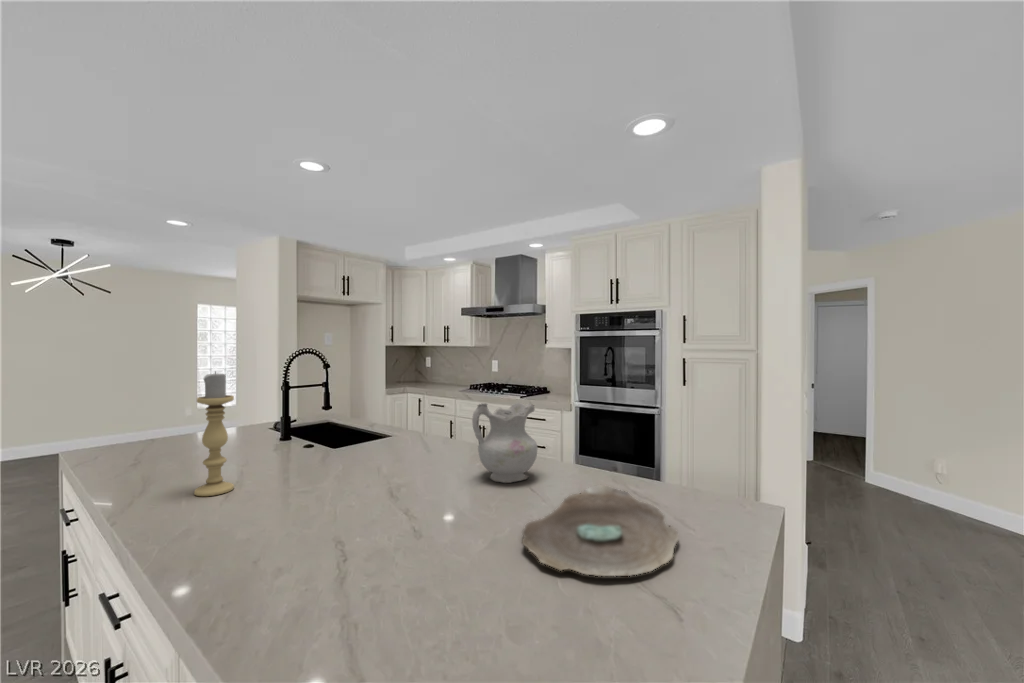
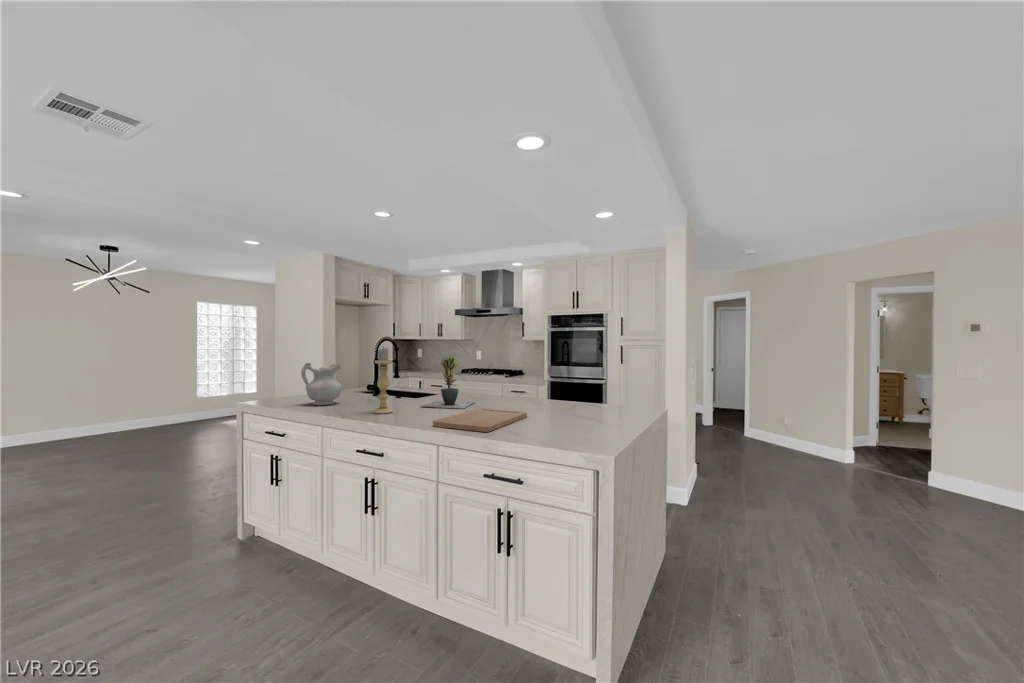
potted plant: none [302,385,410,483] -> present [422,357,473,408]
ceramic pitcher: present [472,402,537,483] -> present [301,363,342,405]
decorative bowl: present [522,485,678,576] -> none [561,402,630,423]
cutting board: none [215,491,456,607] -> present [433,408,527,432]

